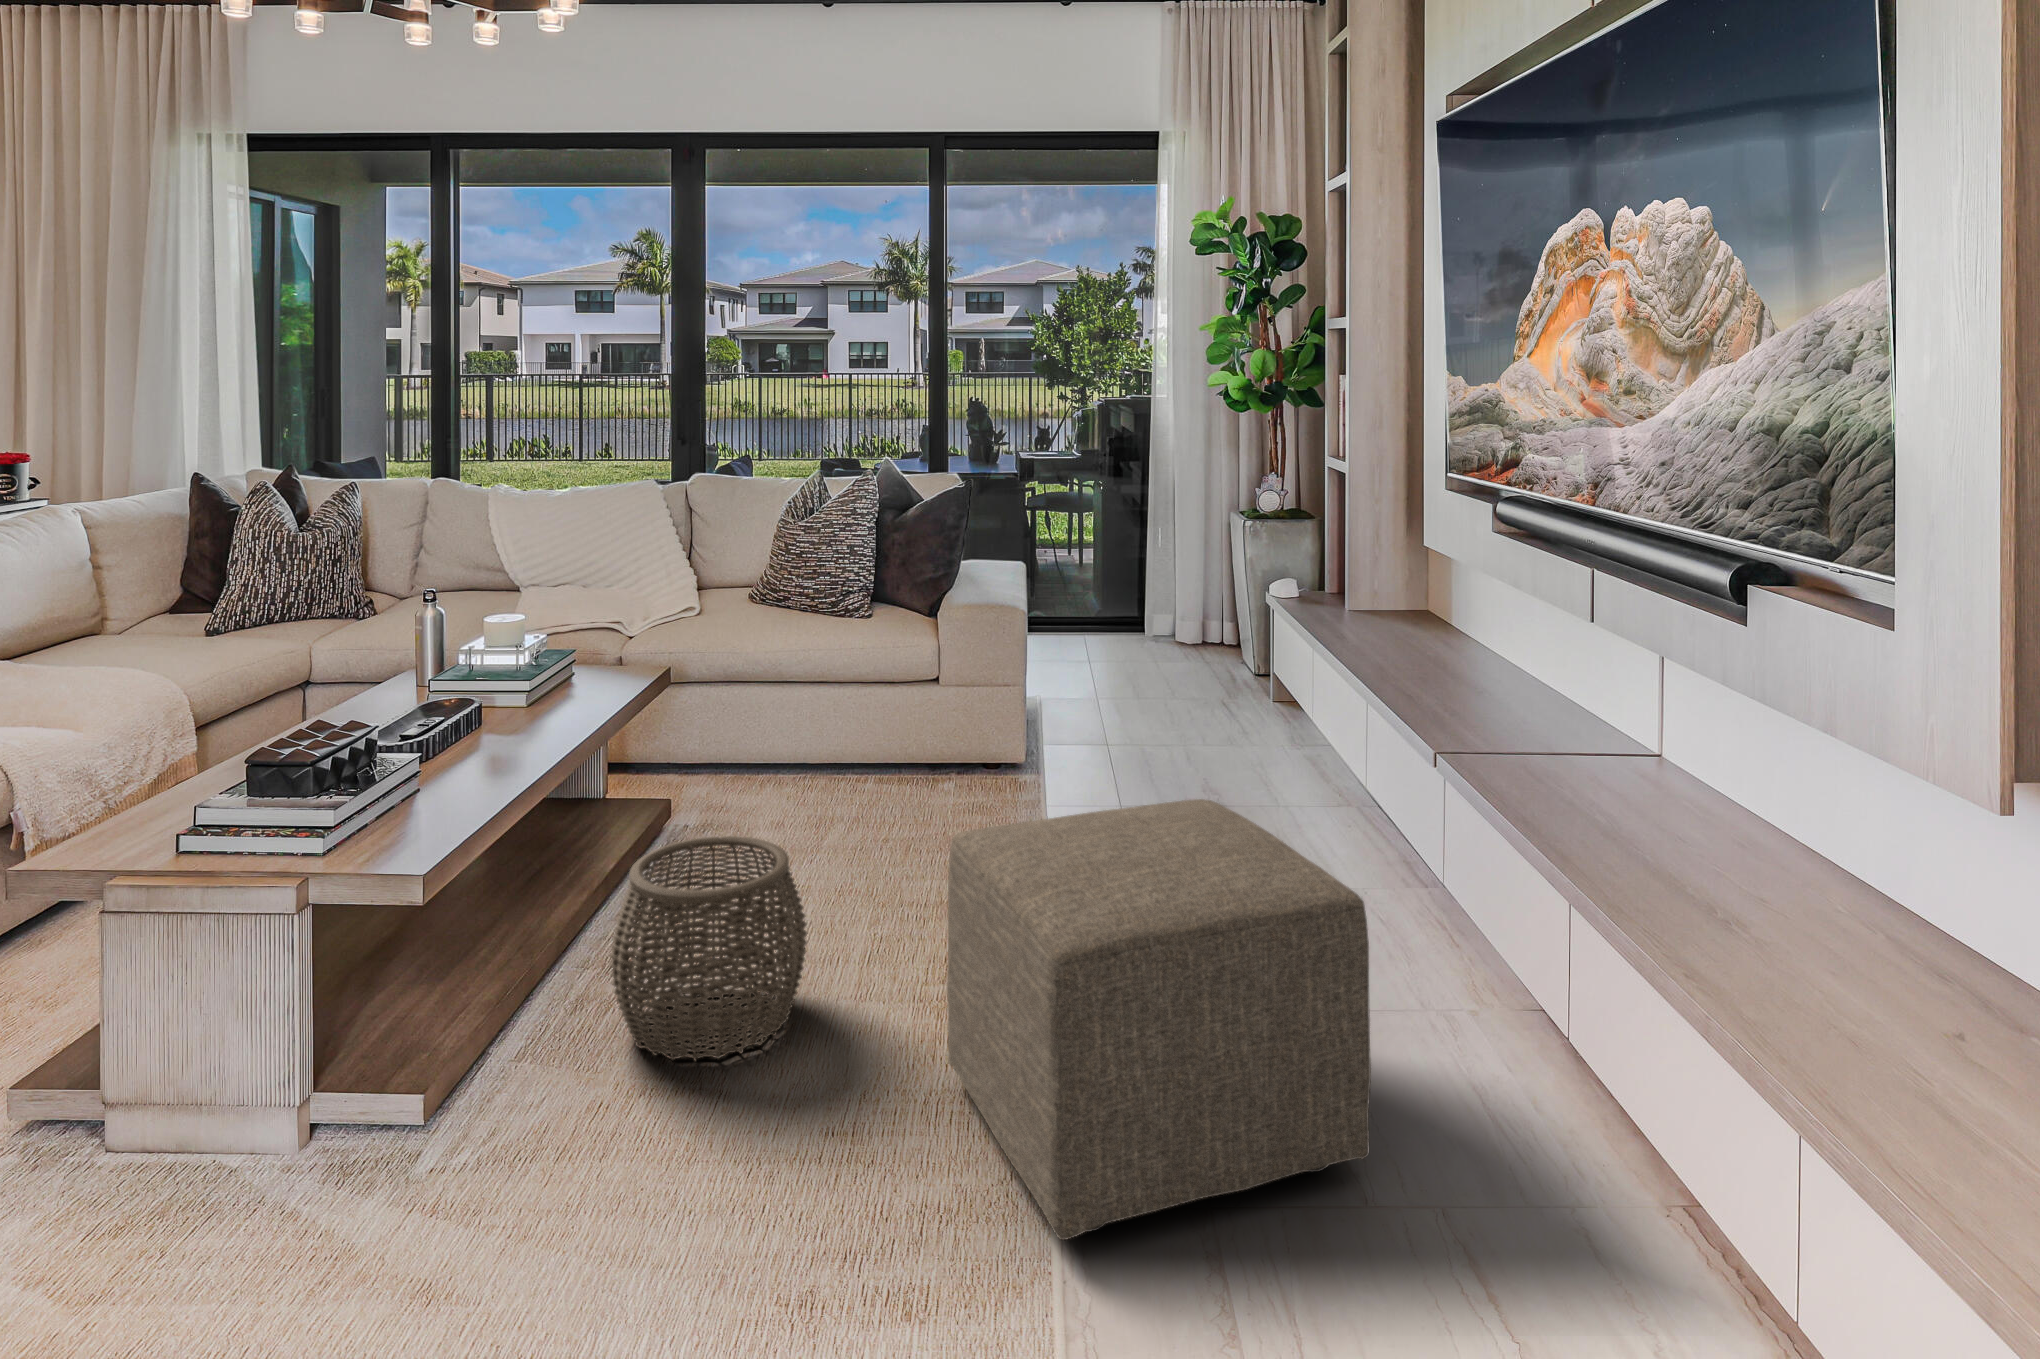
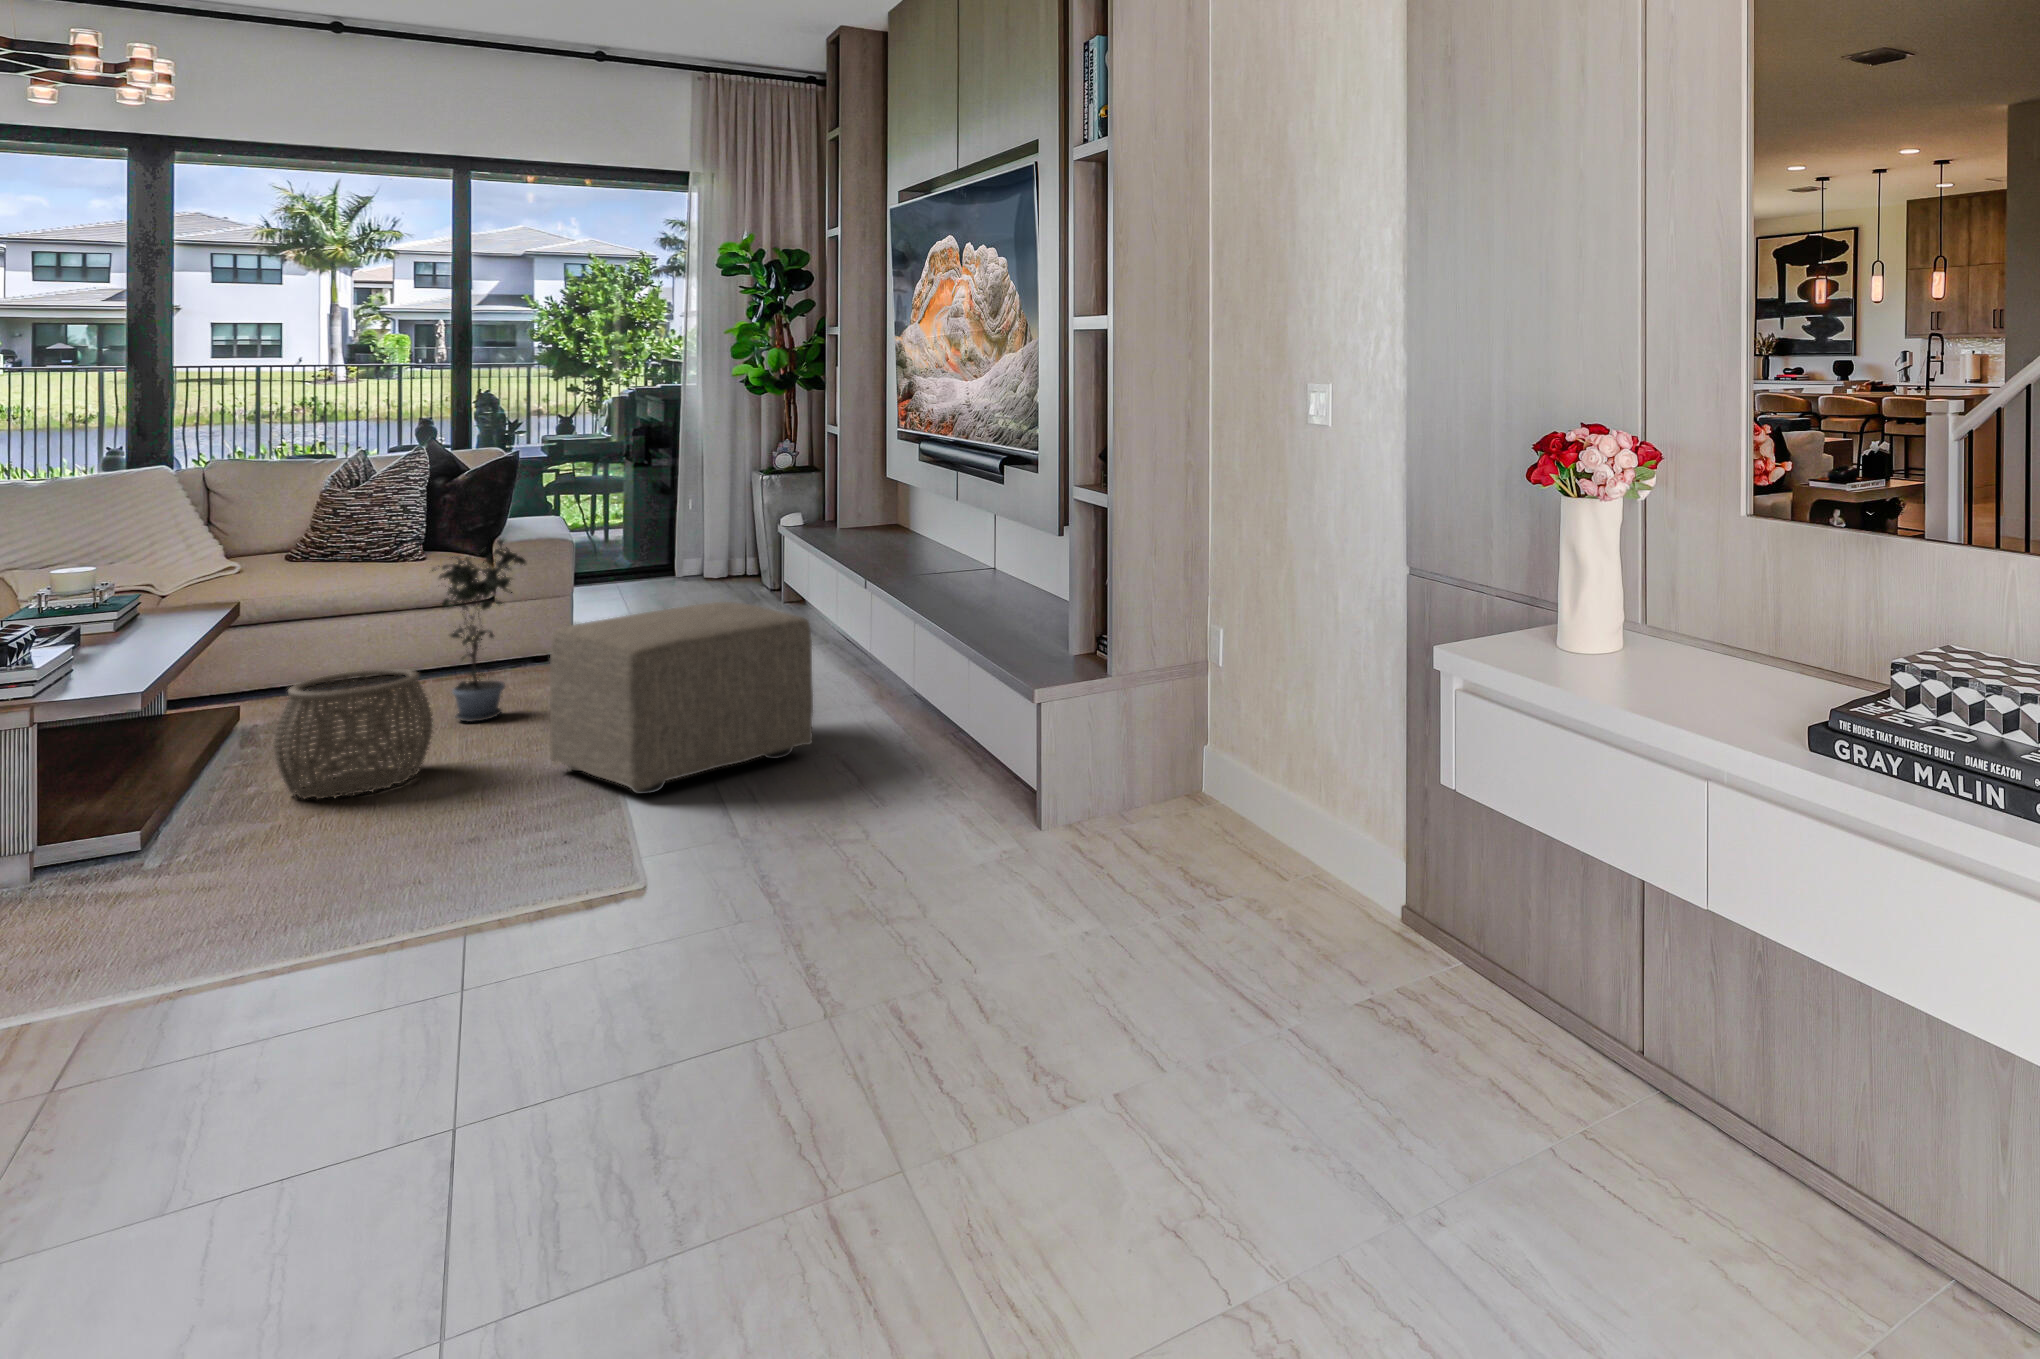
potted plant: none [833,629,949,897] -> present [432,540,526,722]

